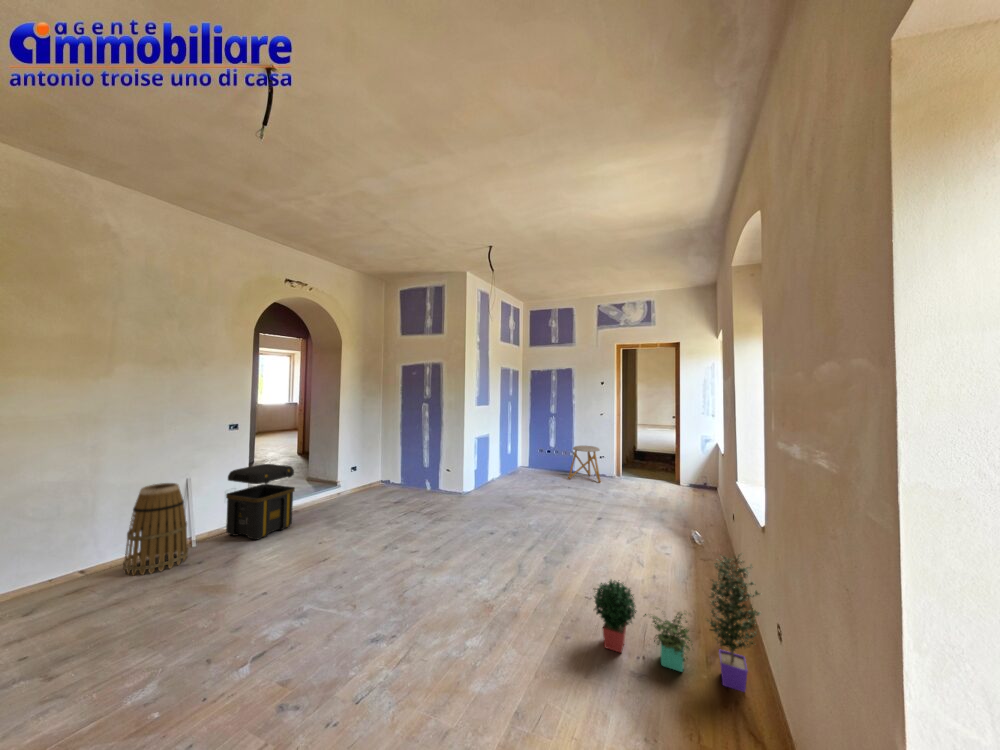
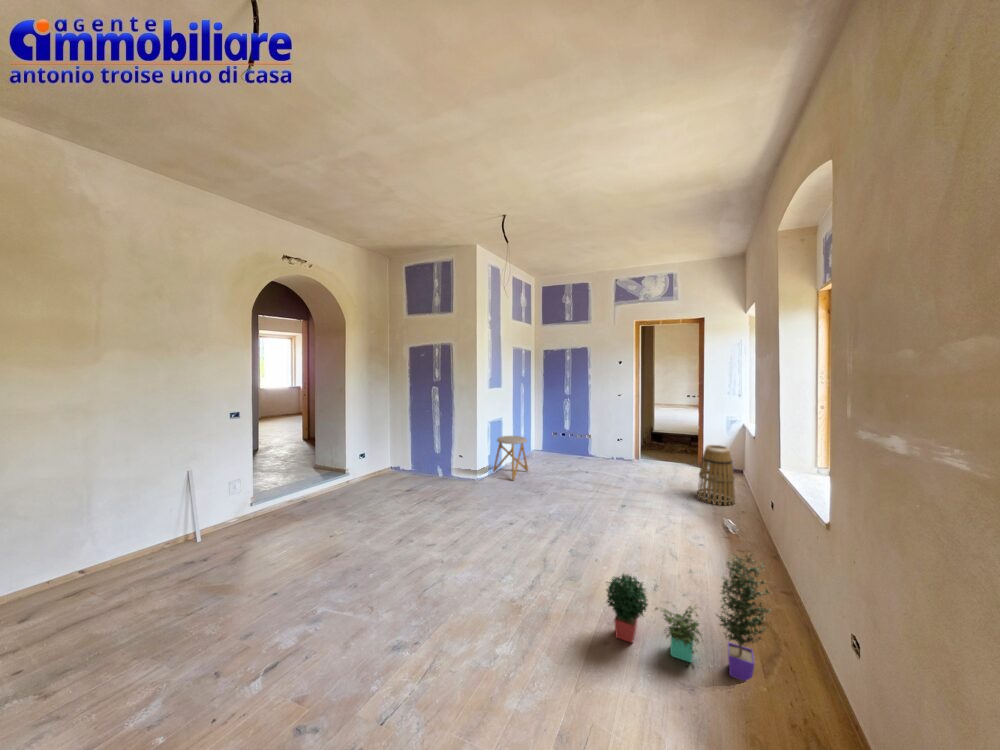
stool: present [568,446,600,482] -> present [493,436,528,480]
toolbox: present [226,464,295,540] -> none [244,451,310,525]
basket: present [123,483,188,575] -> present [697,445,735,505]

